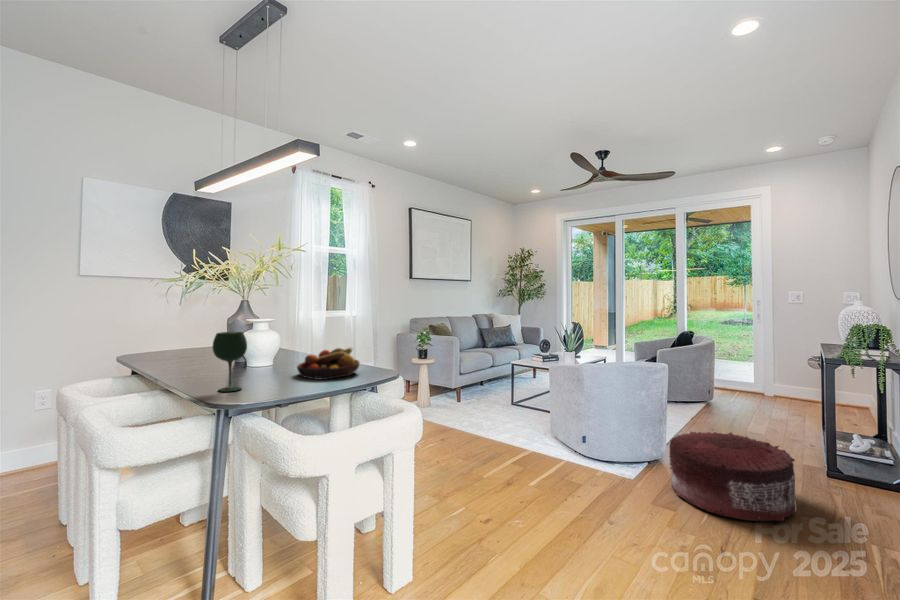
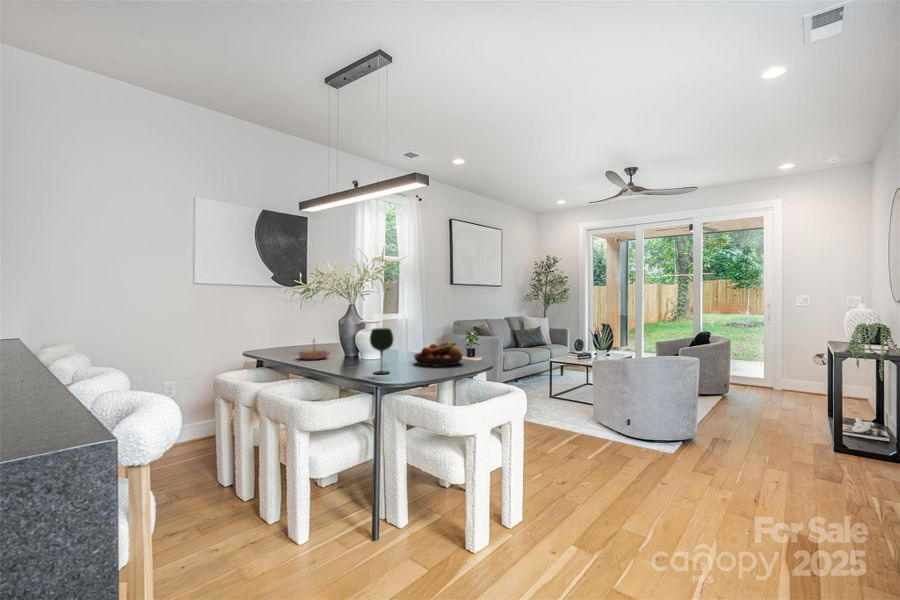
candle holder: none [165,341,210,369] -> present [298,339,330,360]
pouf: present [669,431,797,521] -> none [705,413,813,482]

